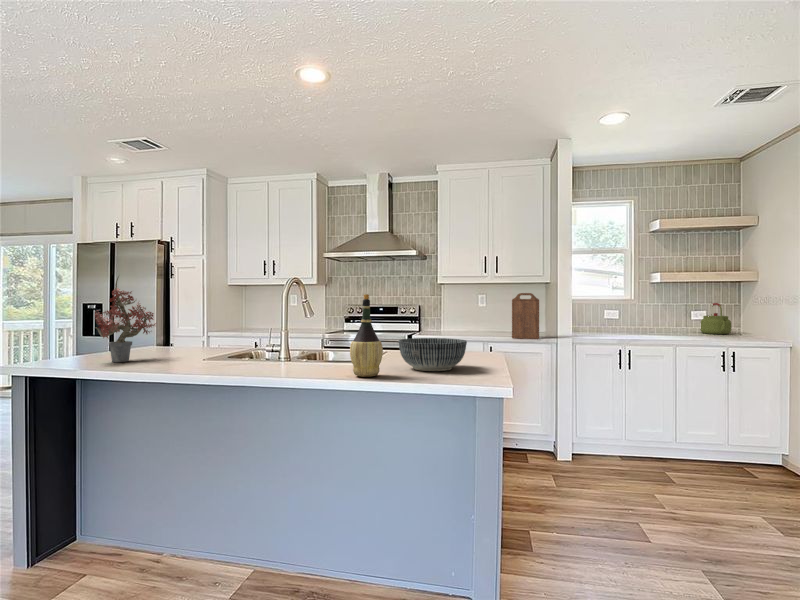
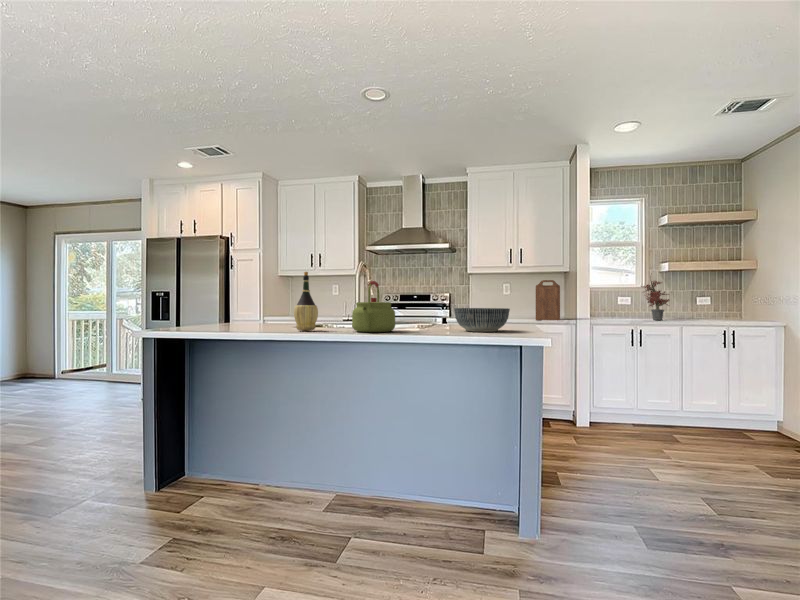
potted plant: present [95,276,156,362] -> present [641,276,669,320]
wine bottle: present [350,294,383,377] -> present [294,272,318,331]
kettle: present [700,303,732,334] -> present [352,281,395,332]

